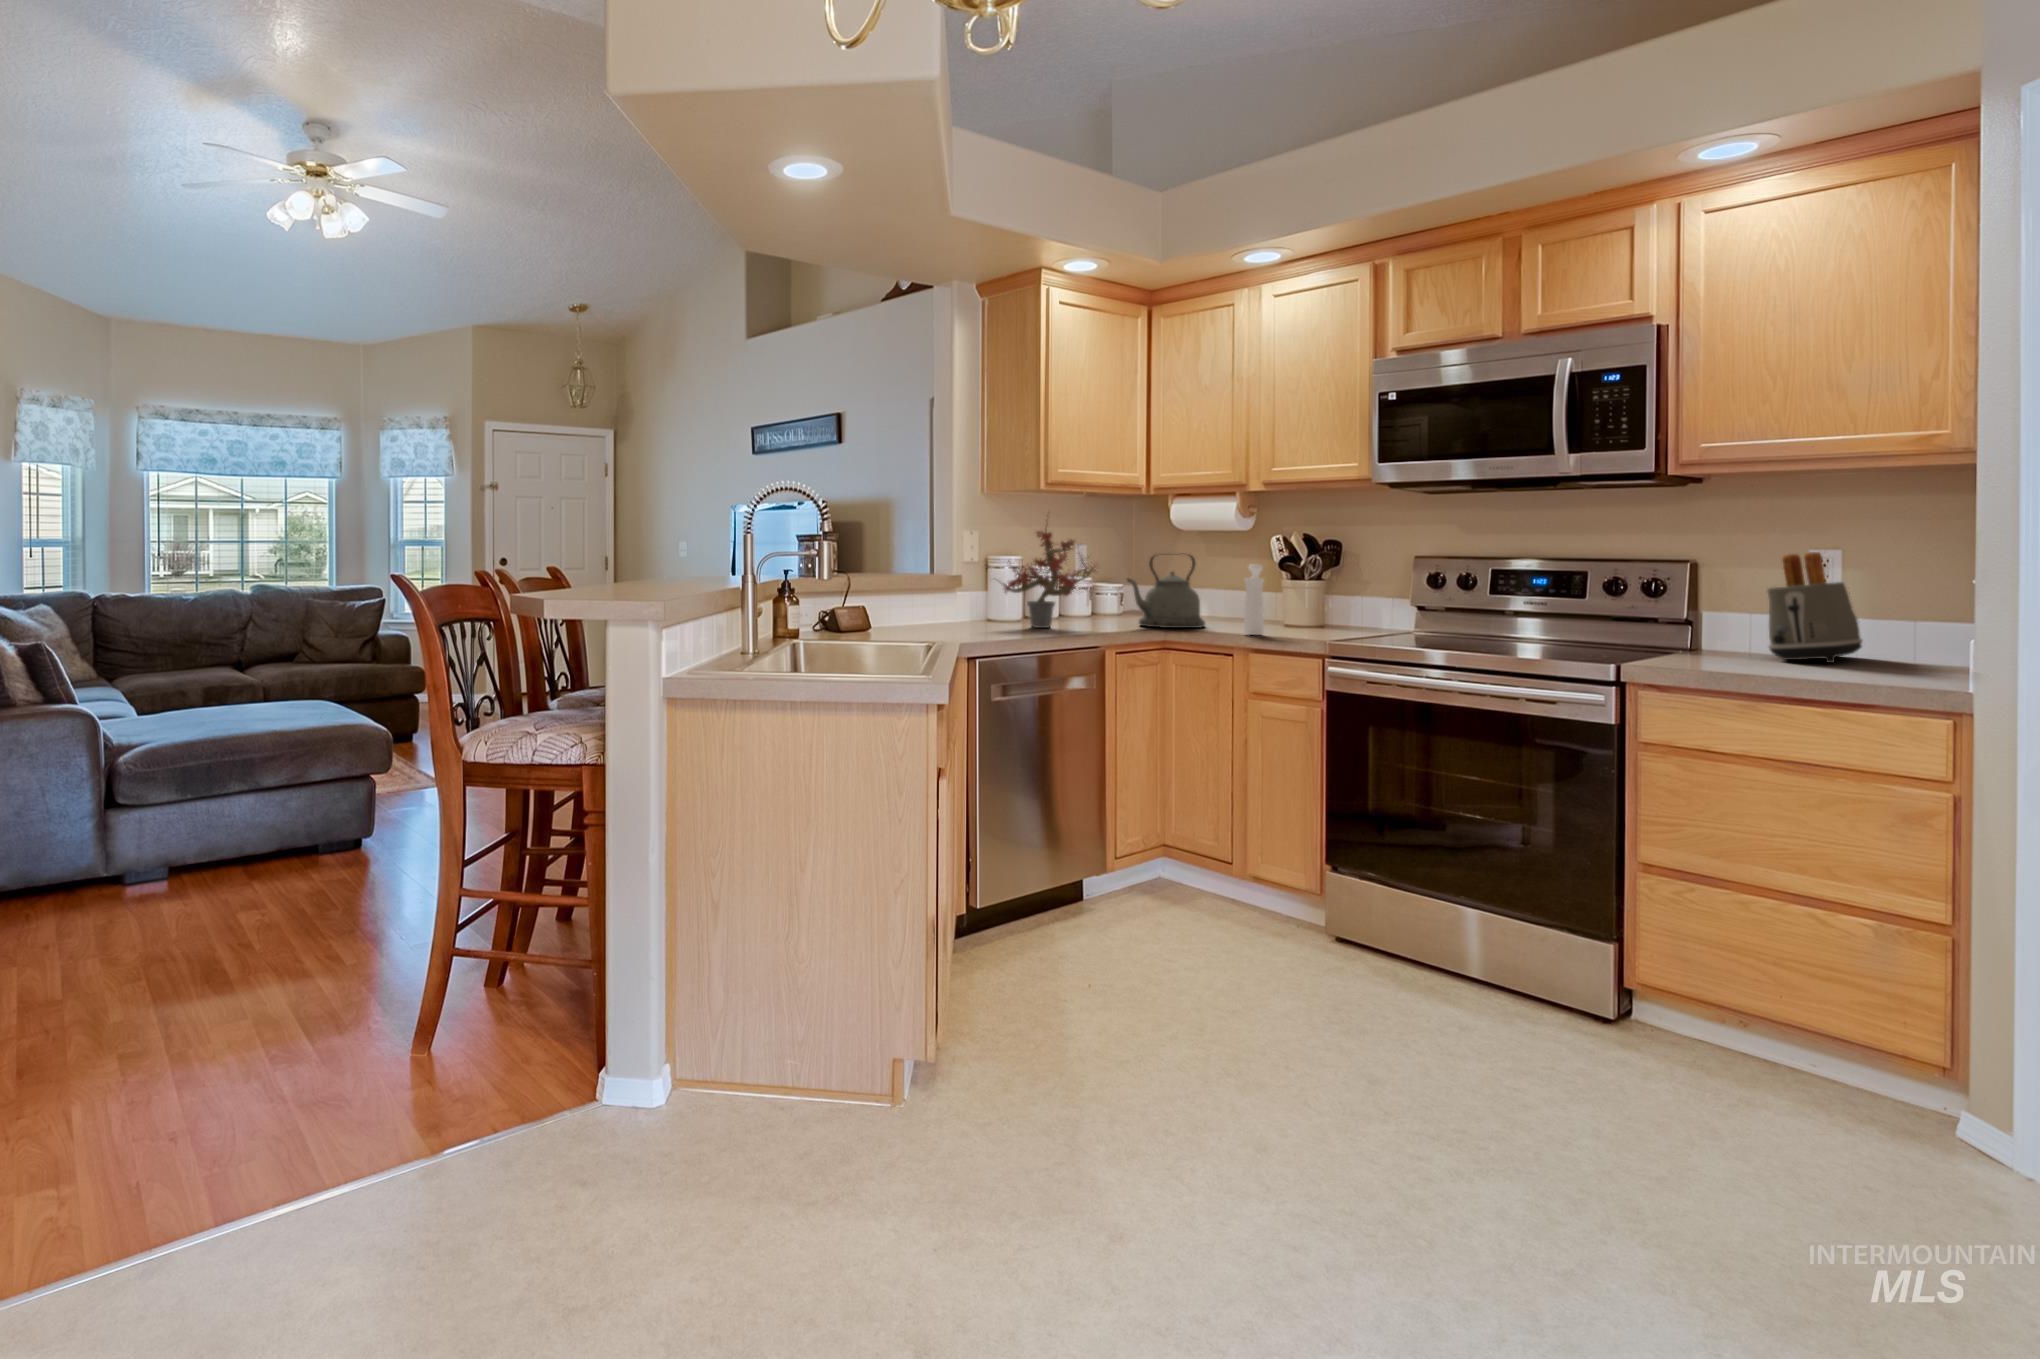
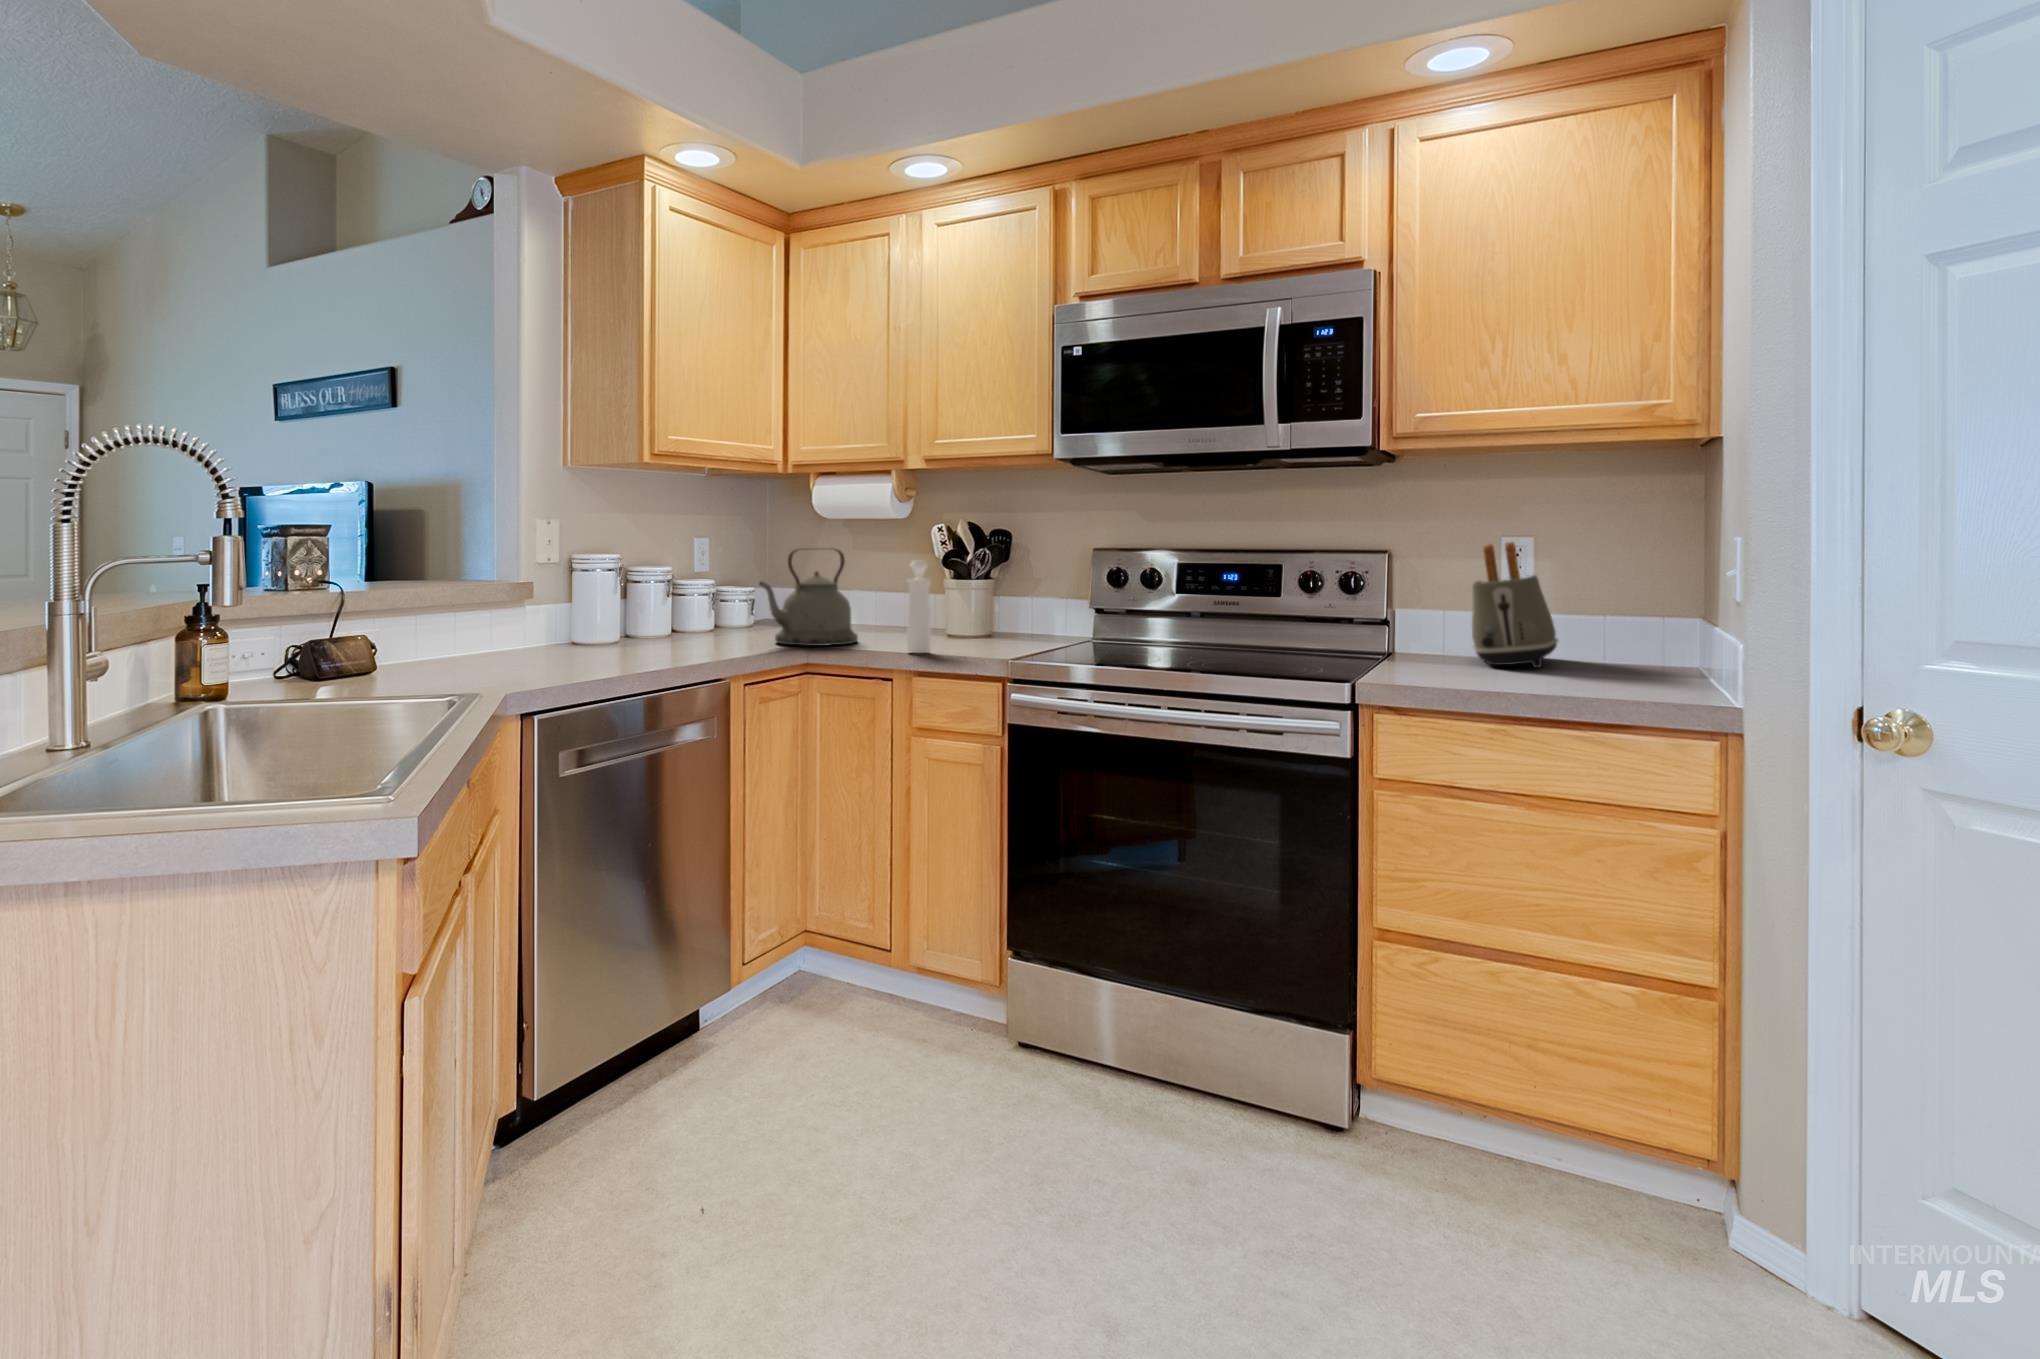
potted plant: present [998,520,1096,628] -> none [571,491,726,652]

